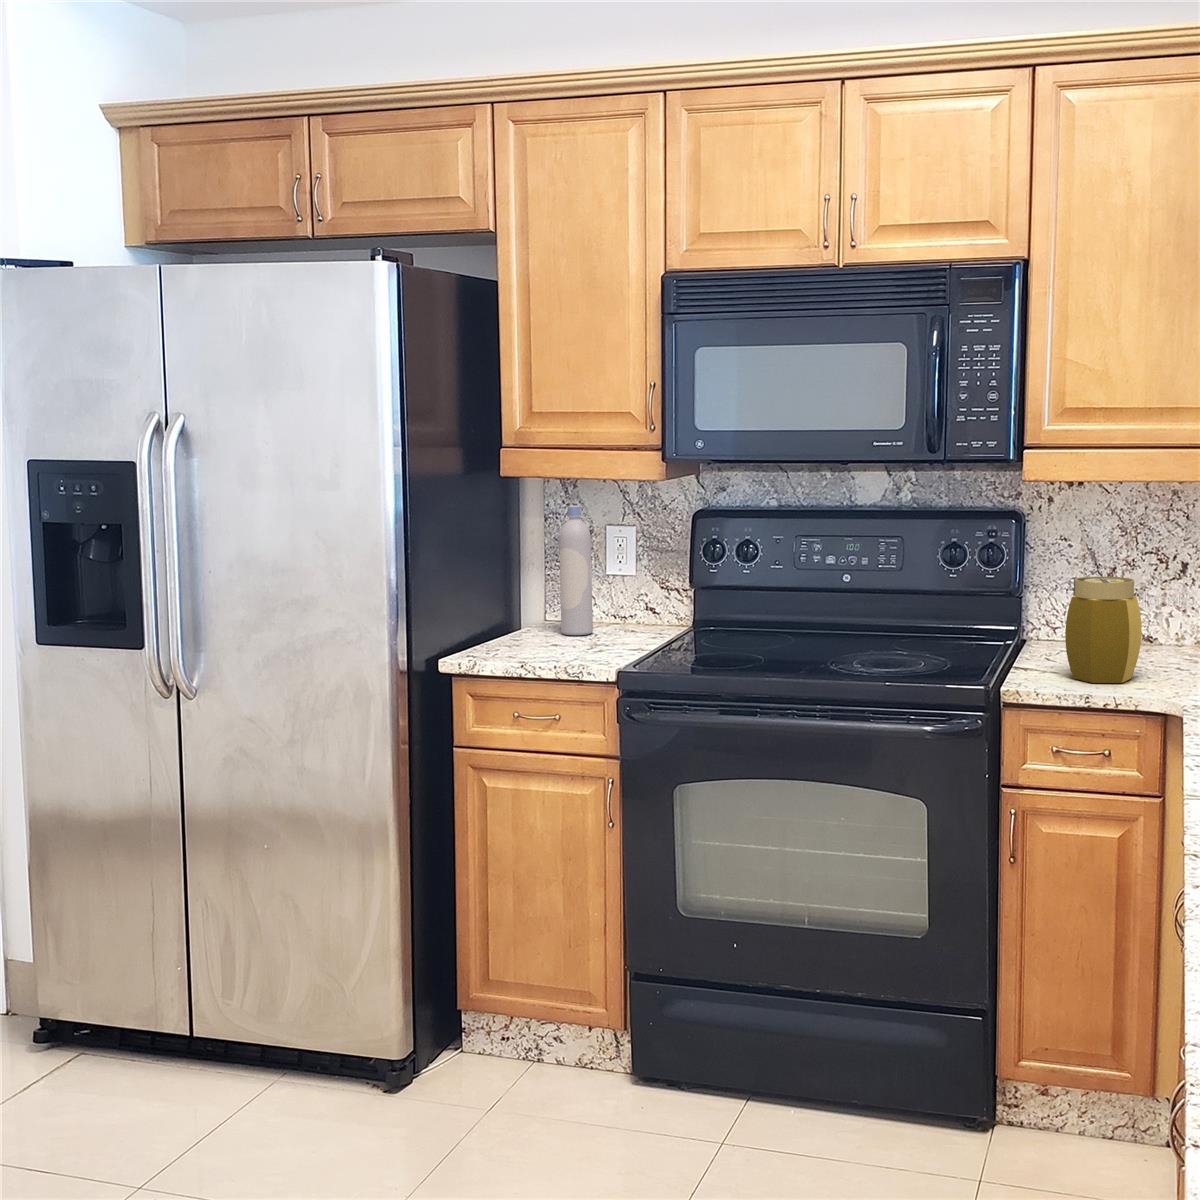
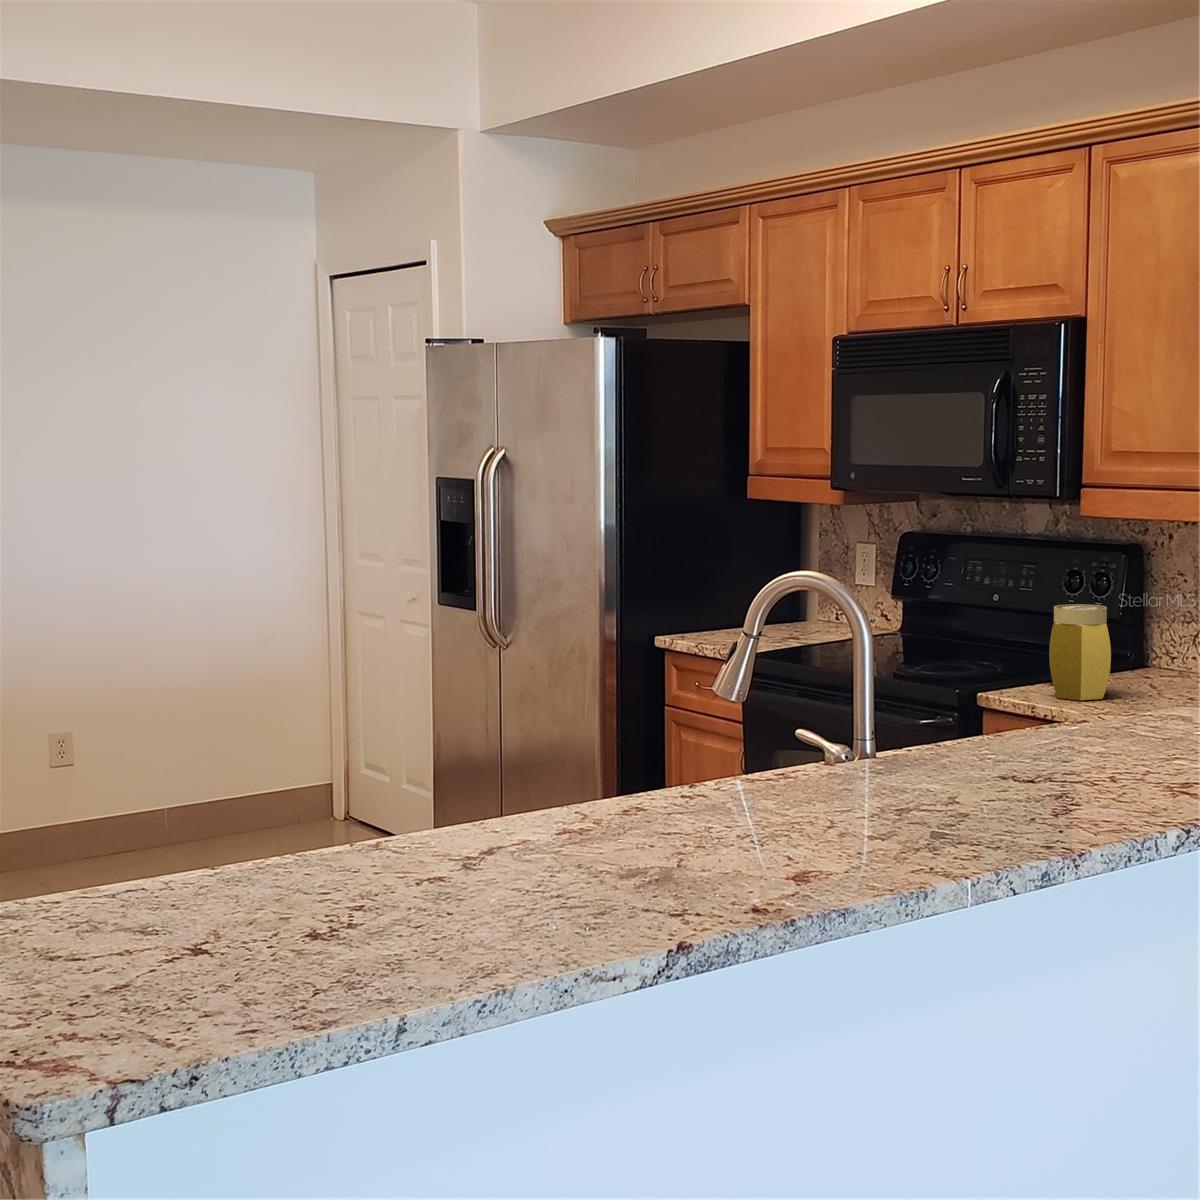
bottle: present [559,505,593,635] -> none [791,524,818,631]

